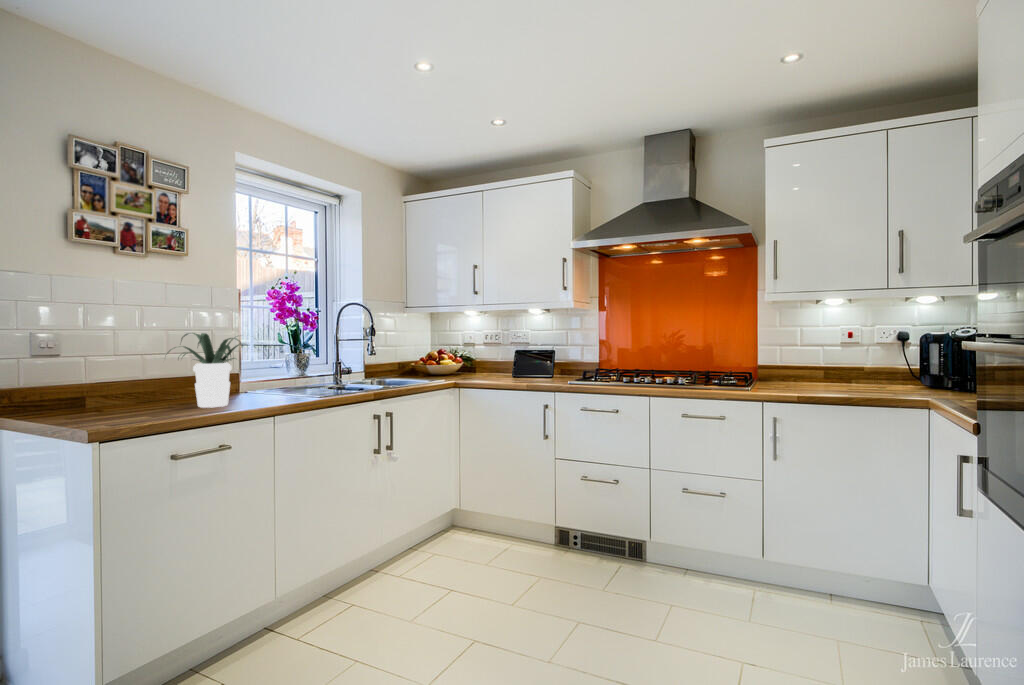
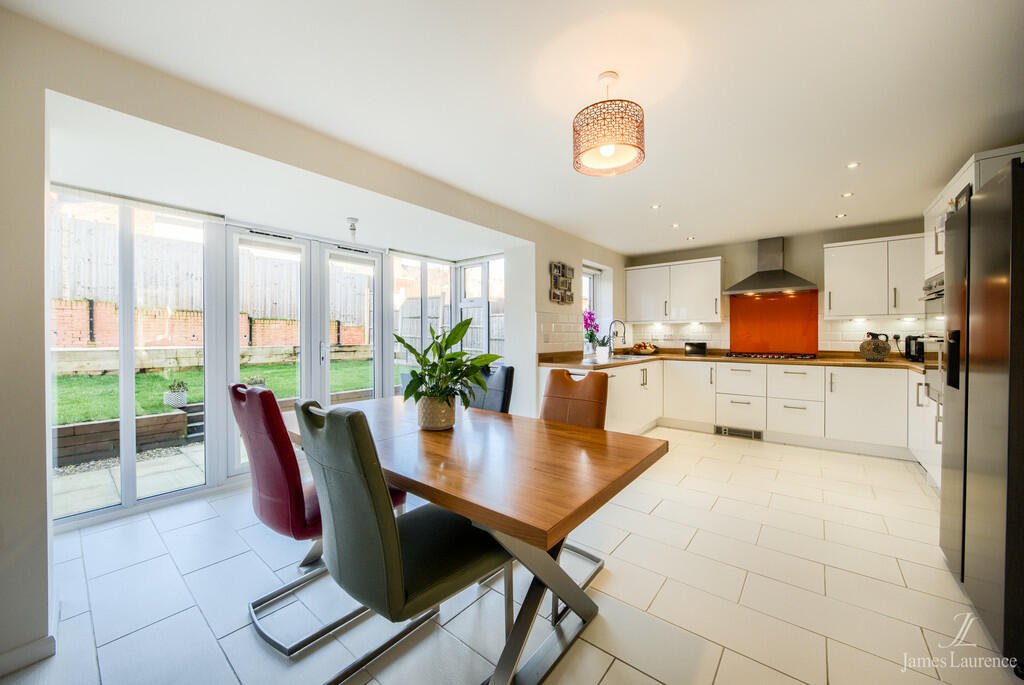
ceramic jug: none [830,325,892,390] -> present [859,332,891,361]

